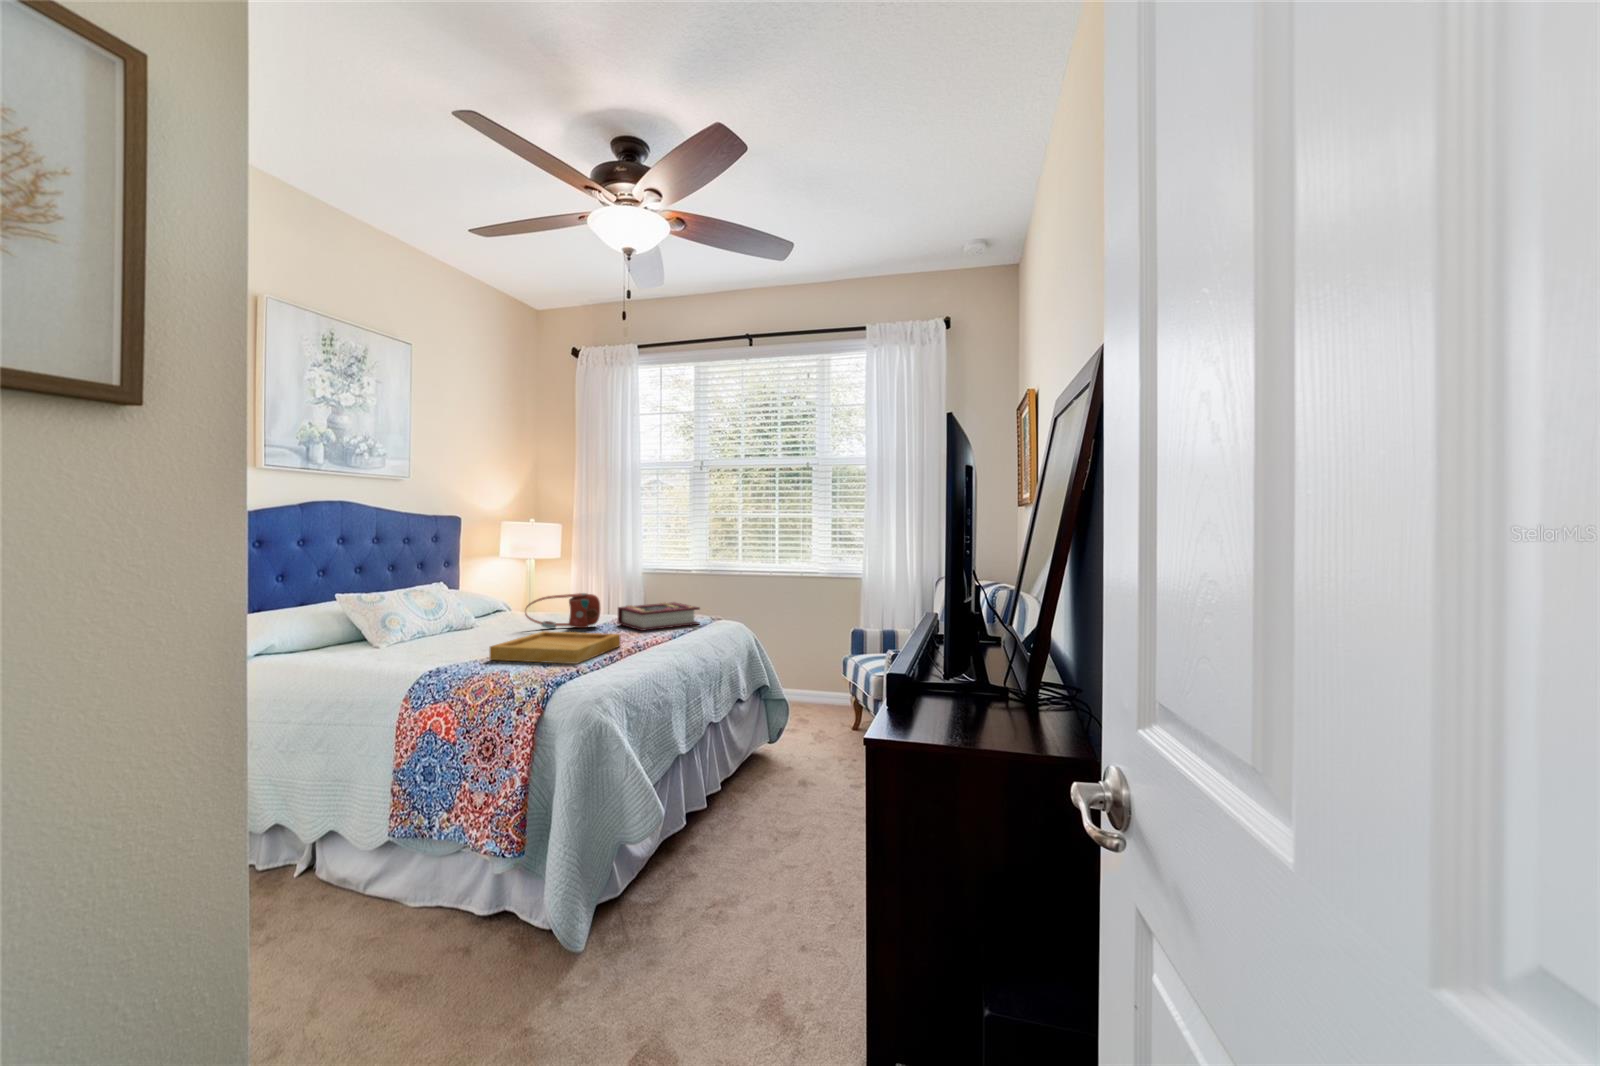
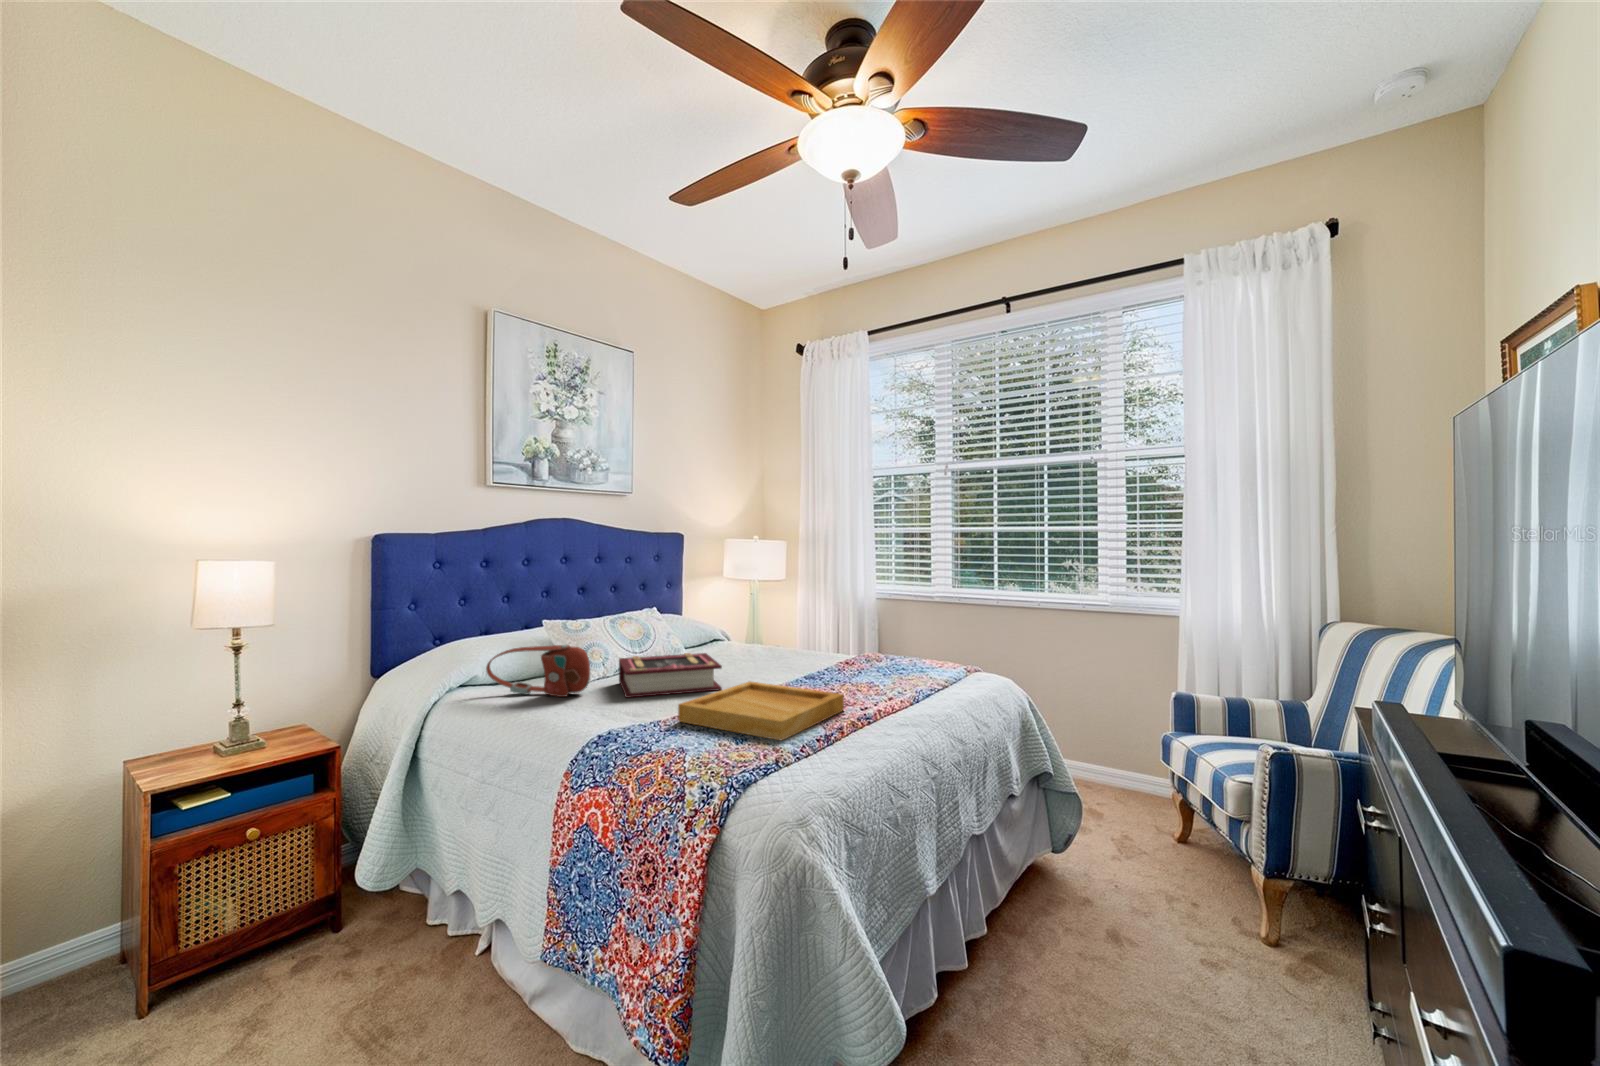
handbag: present [525,593,600,629] -> present [486,645,590,697]
book: present [618,602,700,631] -> present [619,653,722,698]

